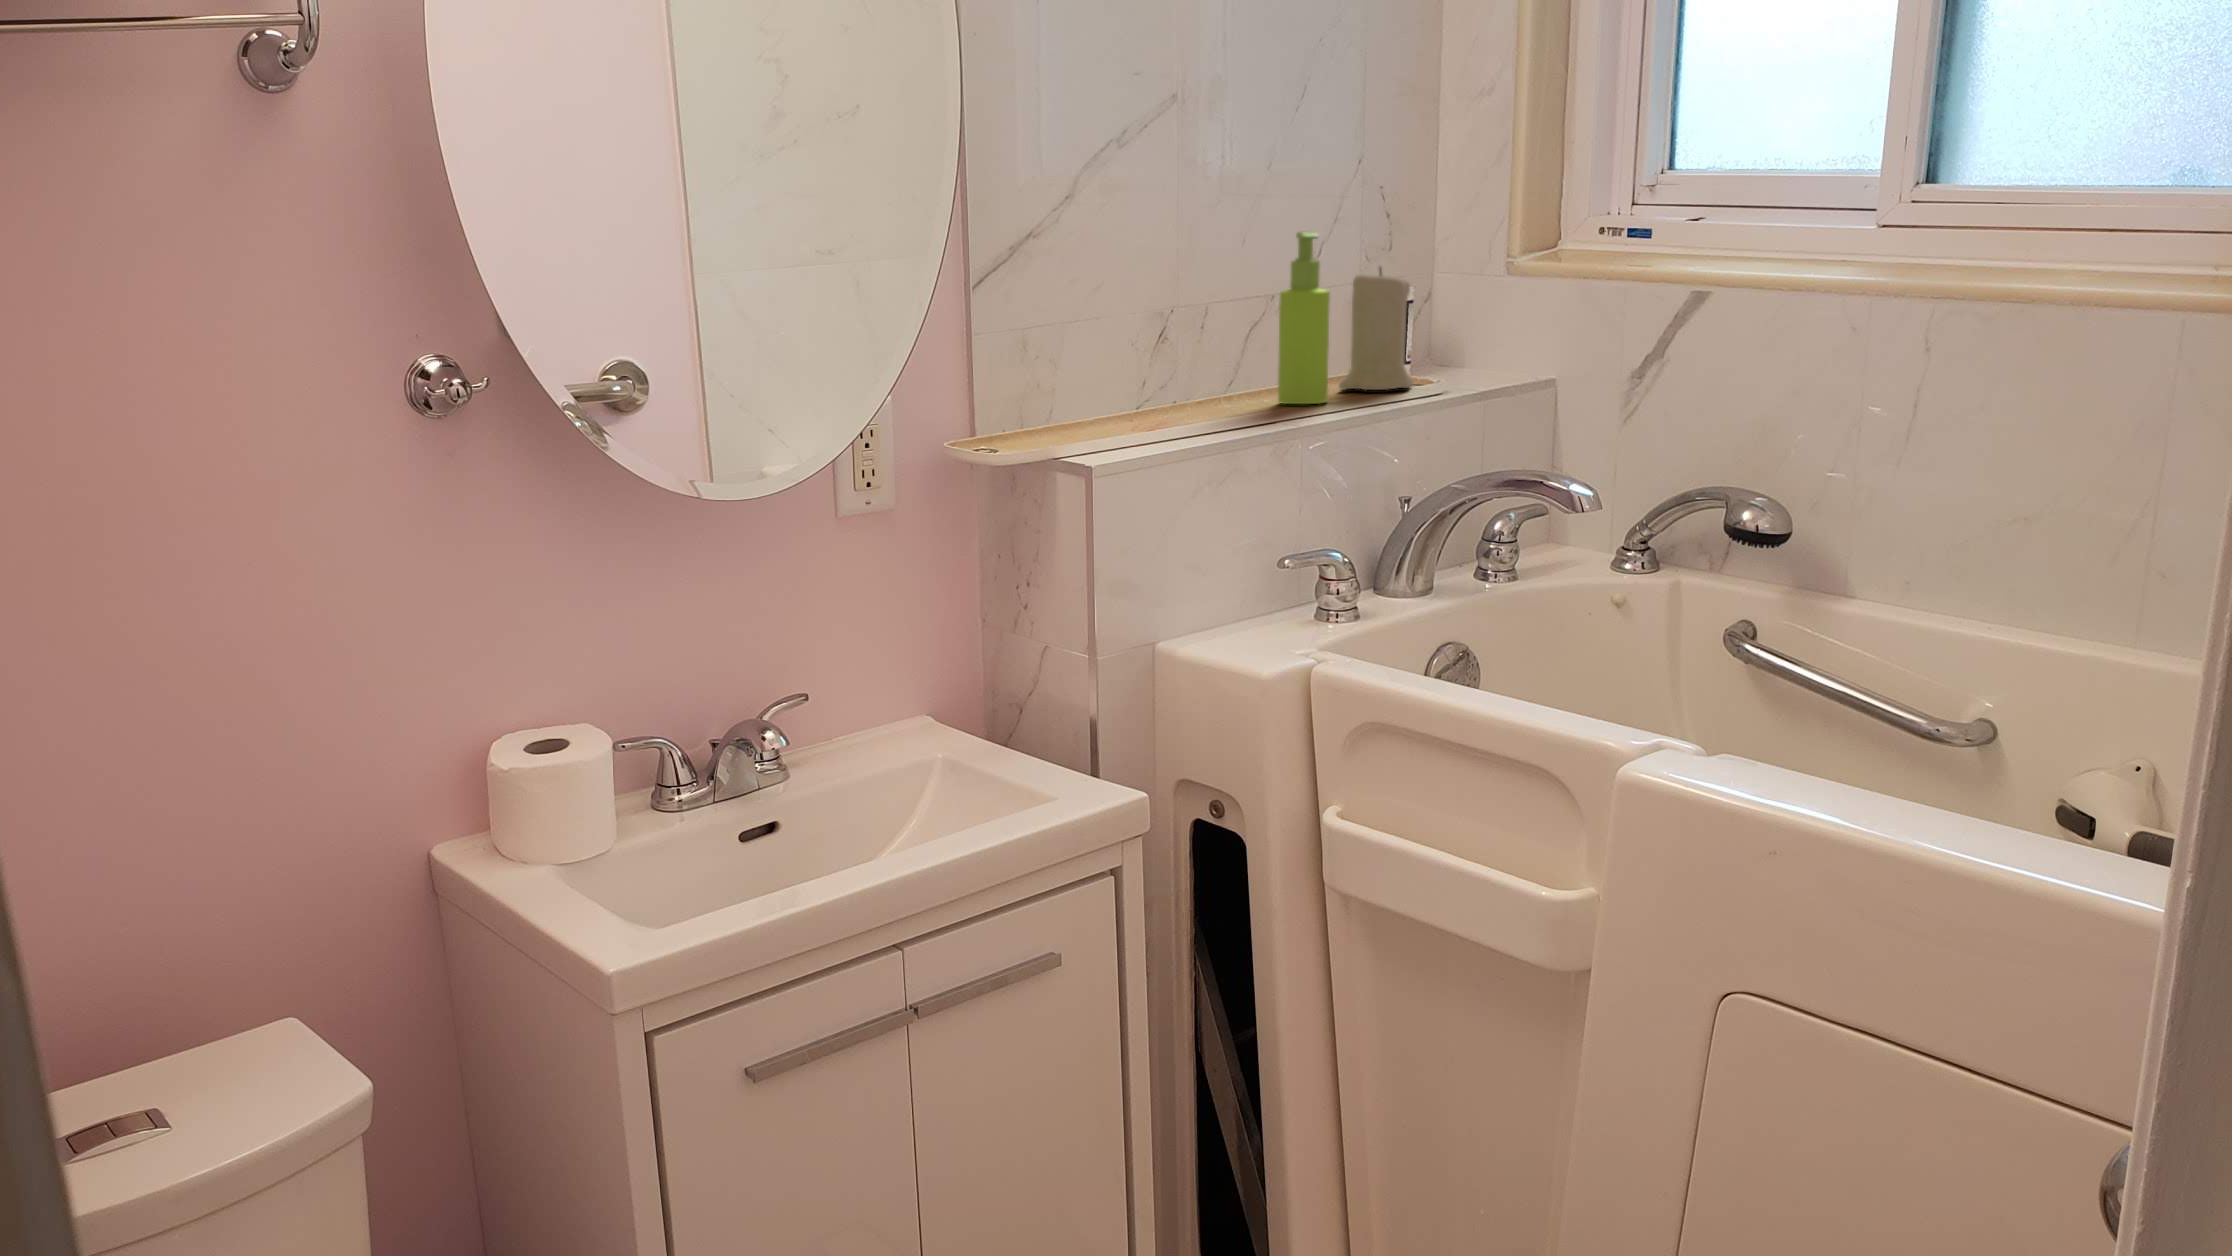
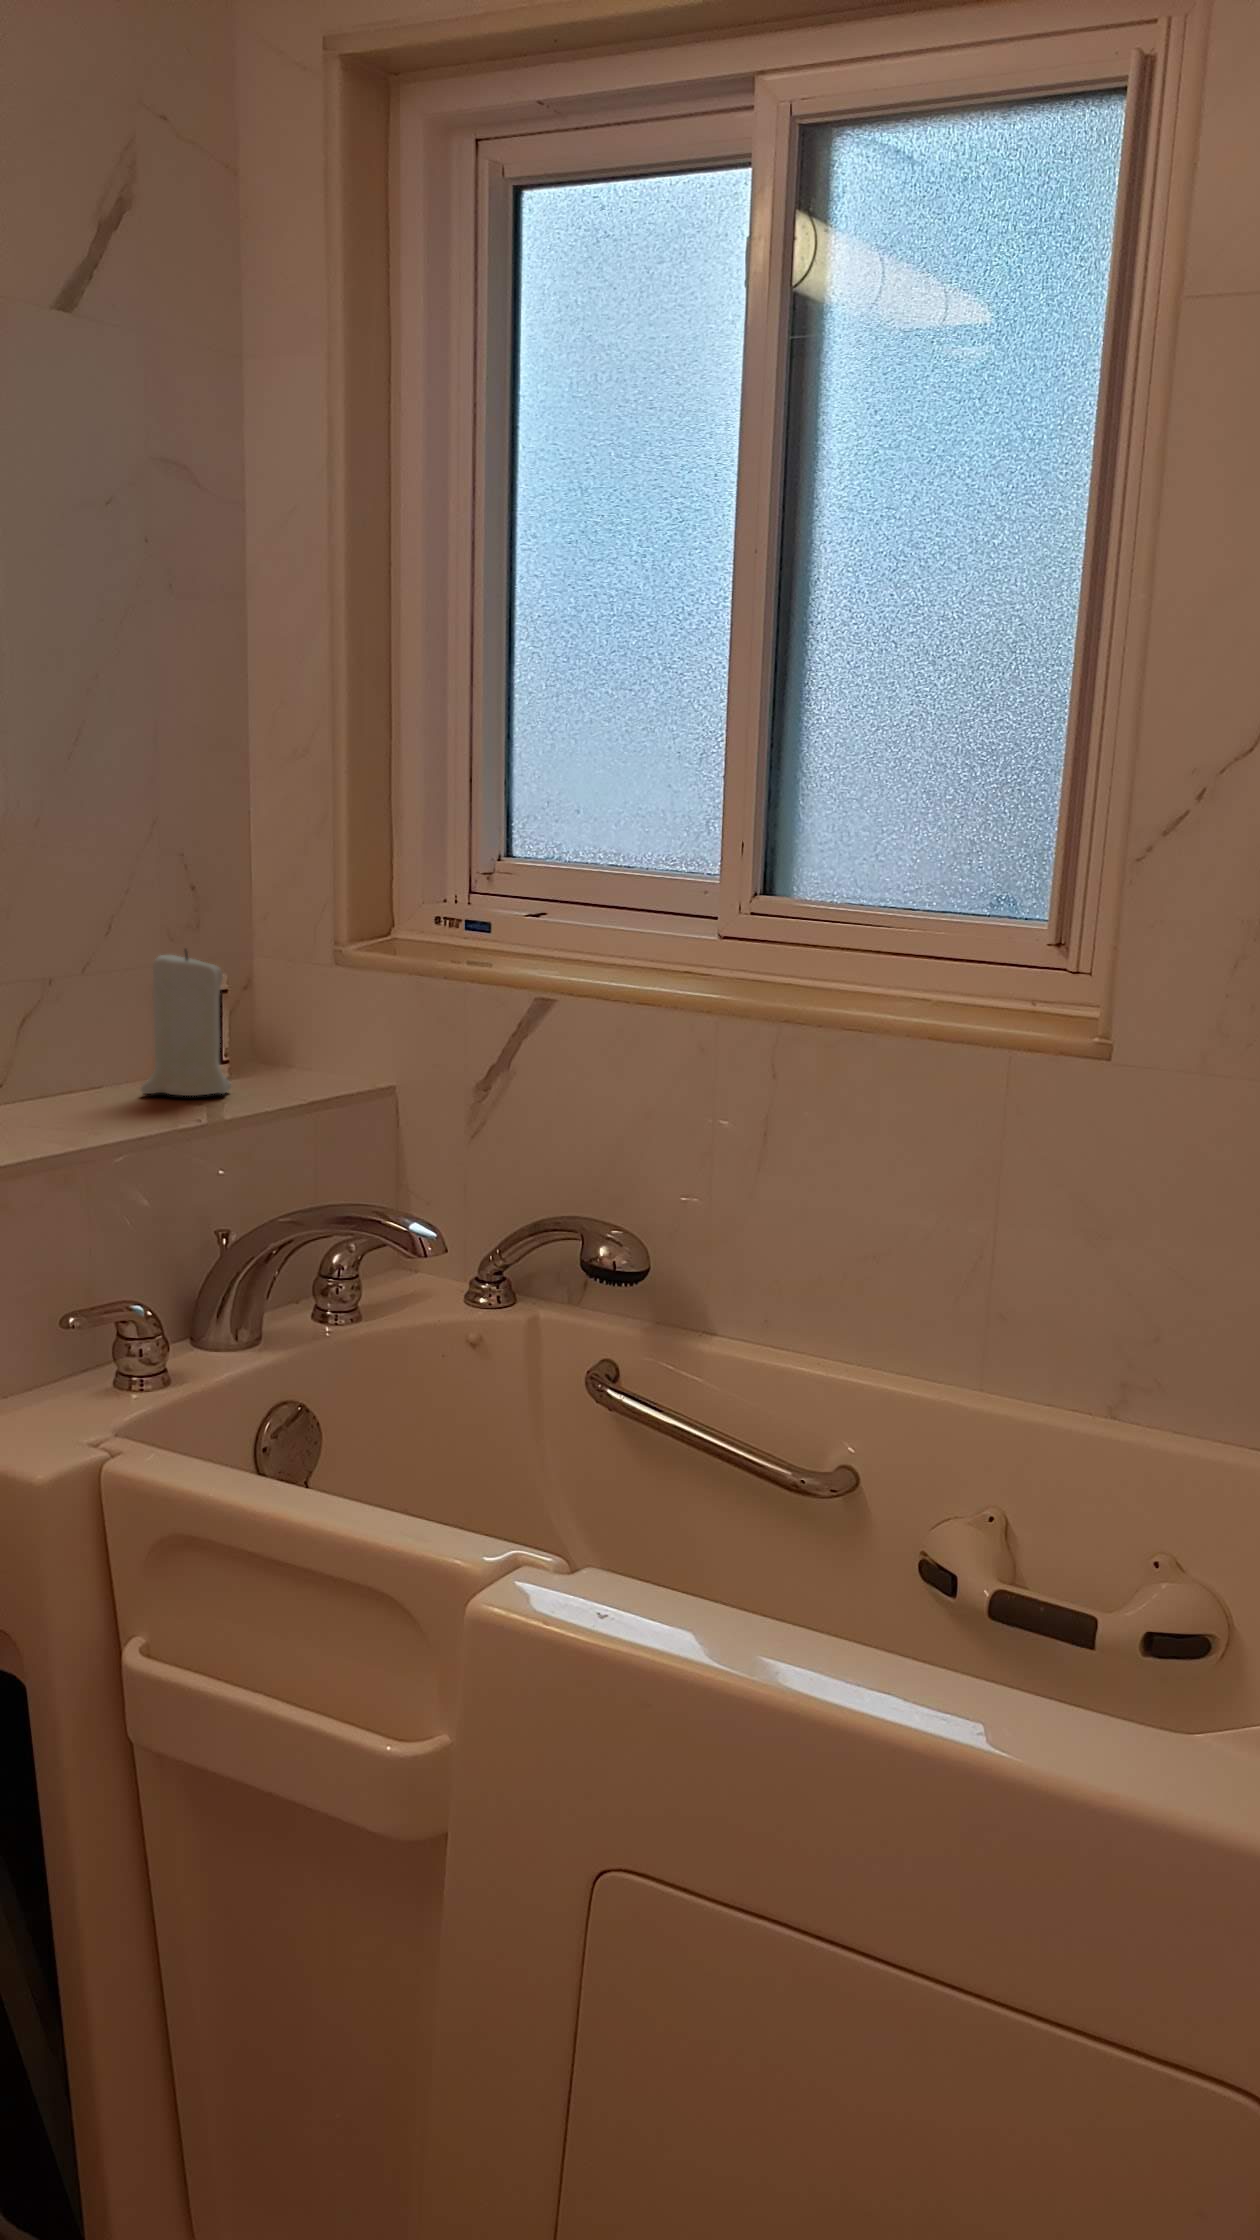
soap dispenser: present [1278,231,1330,404] -> none [58,903,124,1114]

